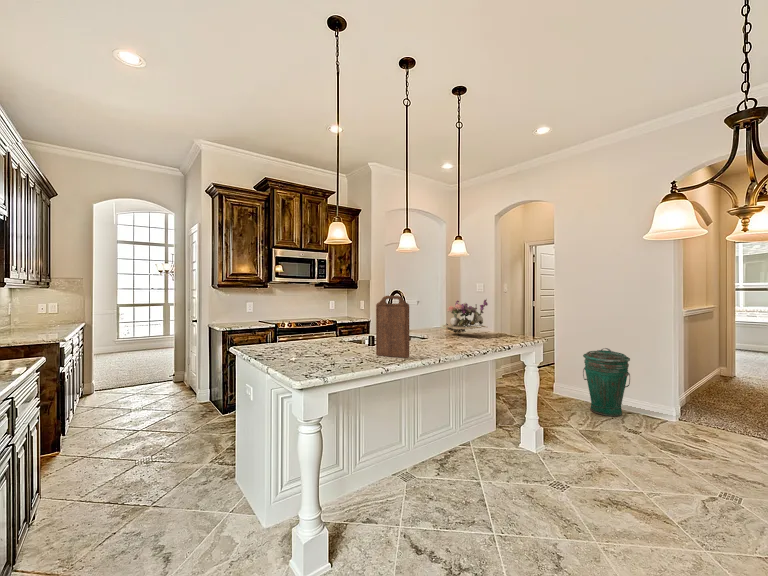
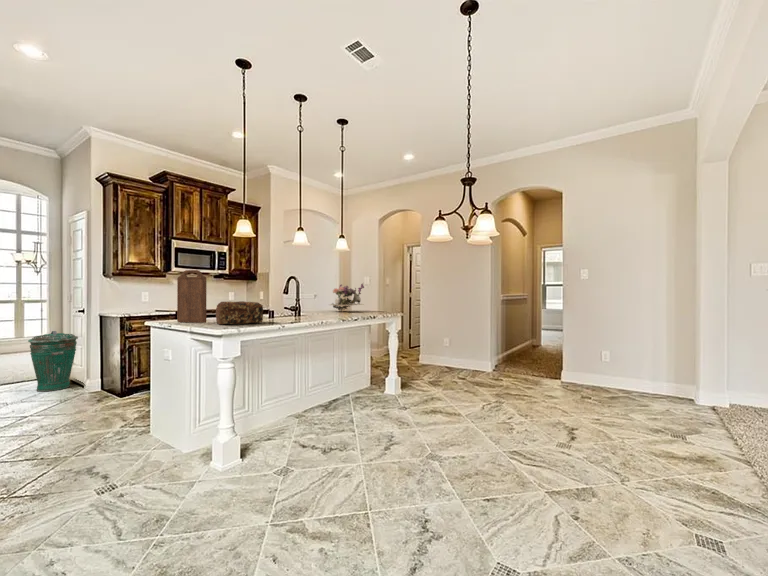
cutting board: present [376,296,409,358] -> present [177,270,207,323]
bread loaf: none [308,334,364,366] -> present [216,301,263,325]
trash can: present [583,348,630,416] -> present [28,331,78,392]

